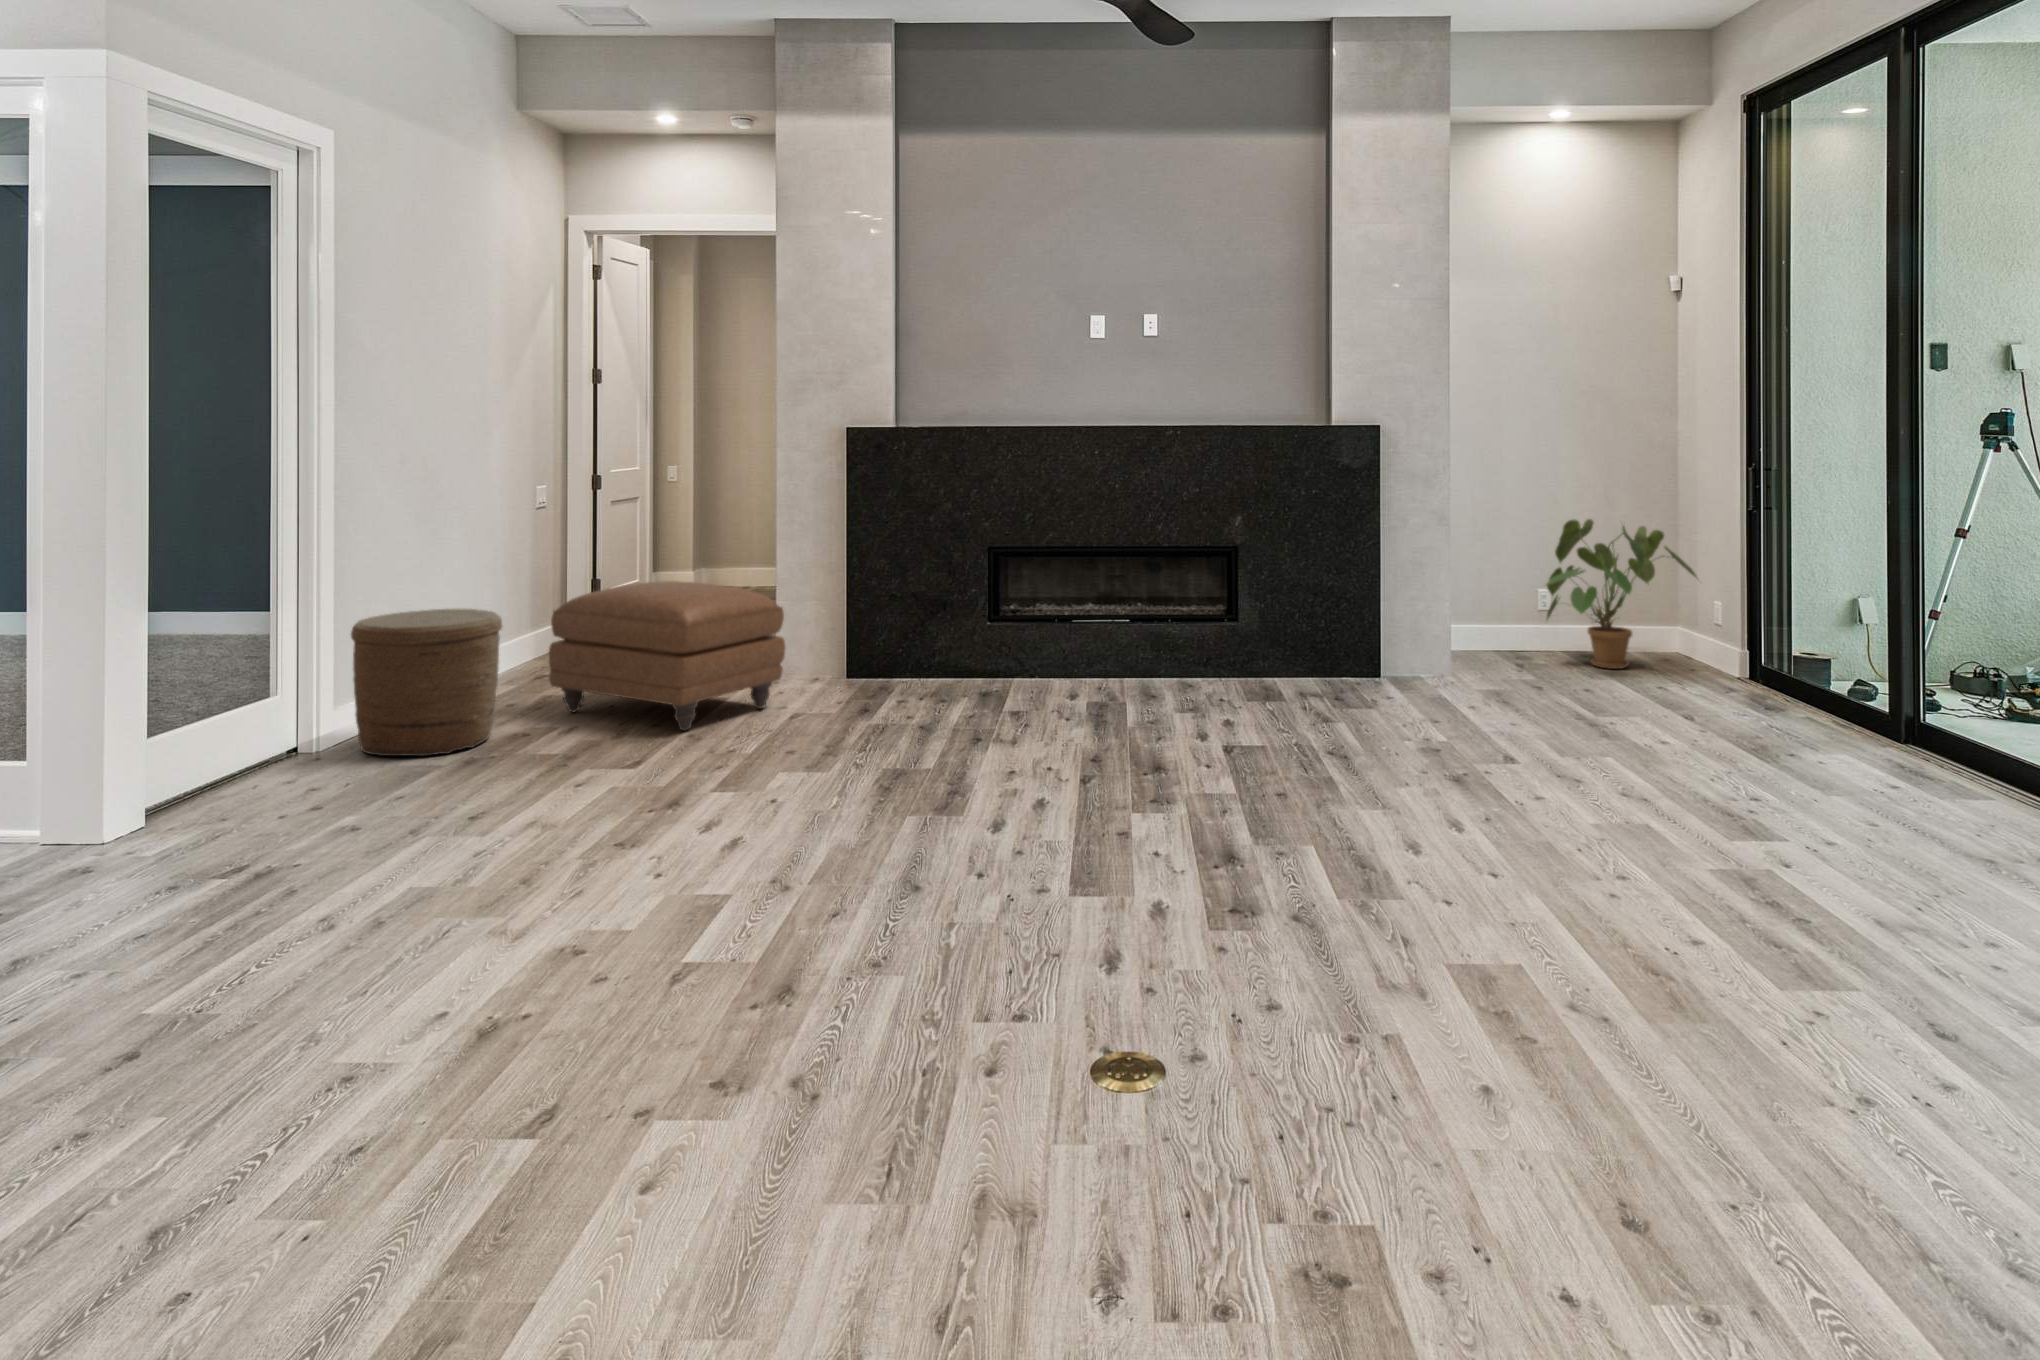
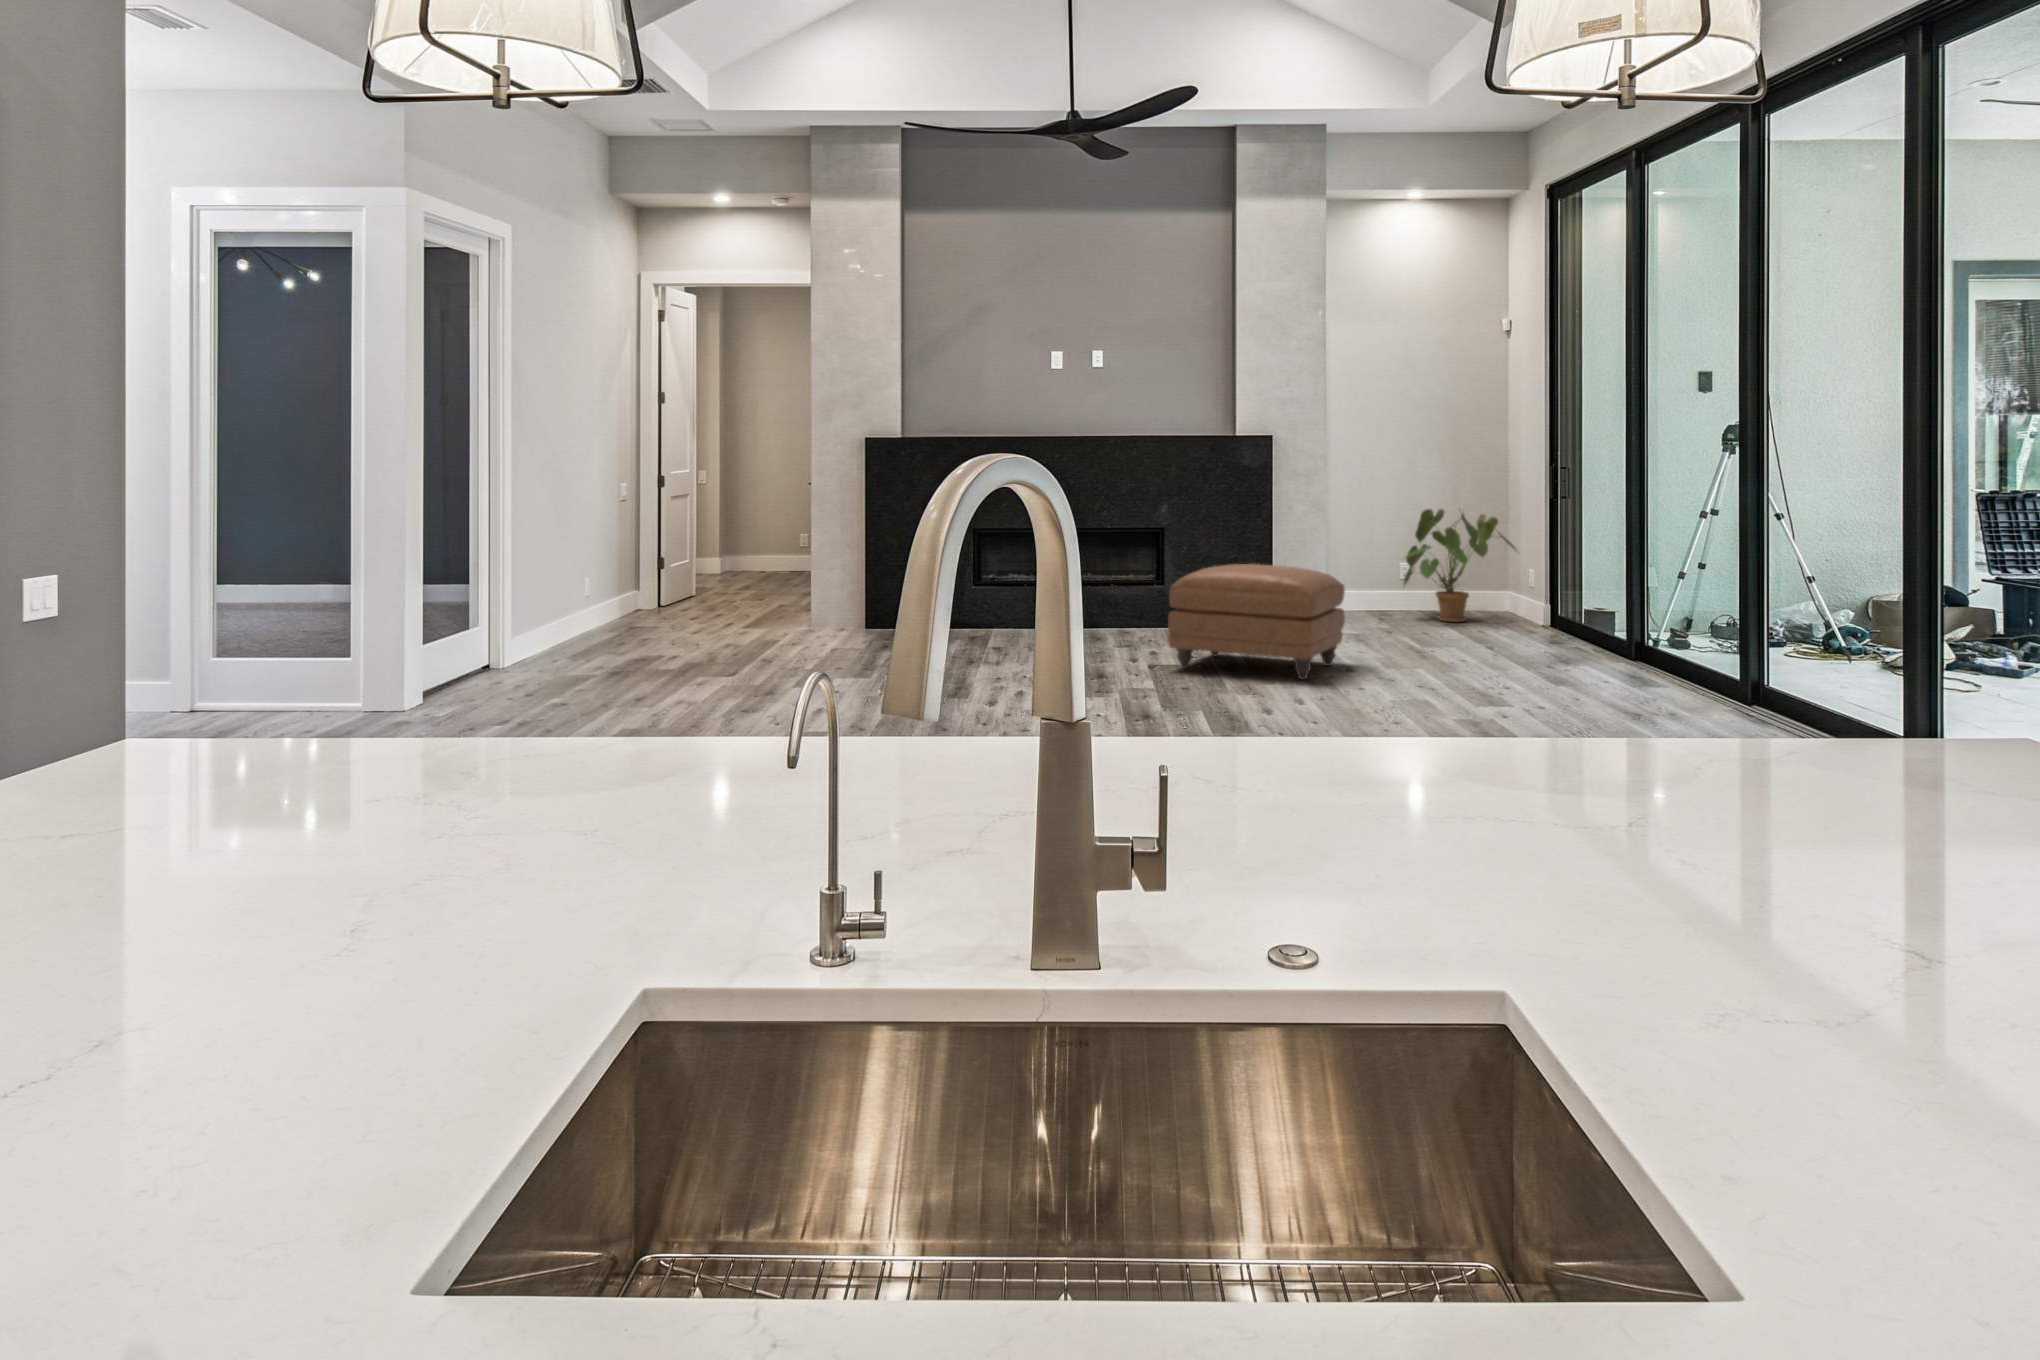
ottoman: present [549,581,785,731] -> present [1168,564,1345,680]
woven basket: present [351,609,502,756] -> none [527,569,628,670]

